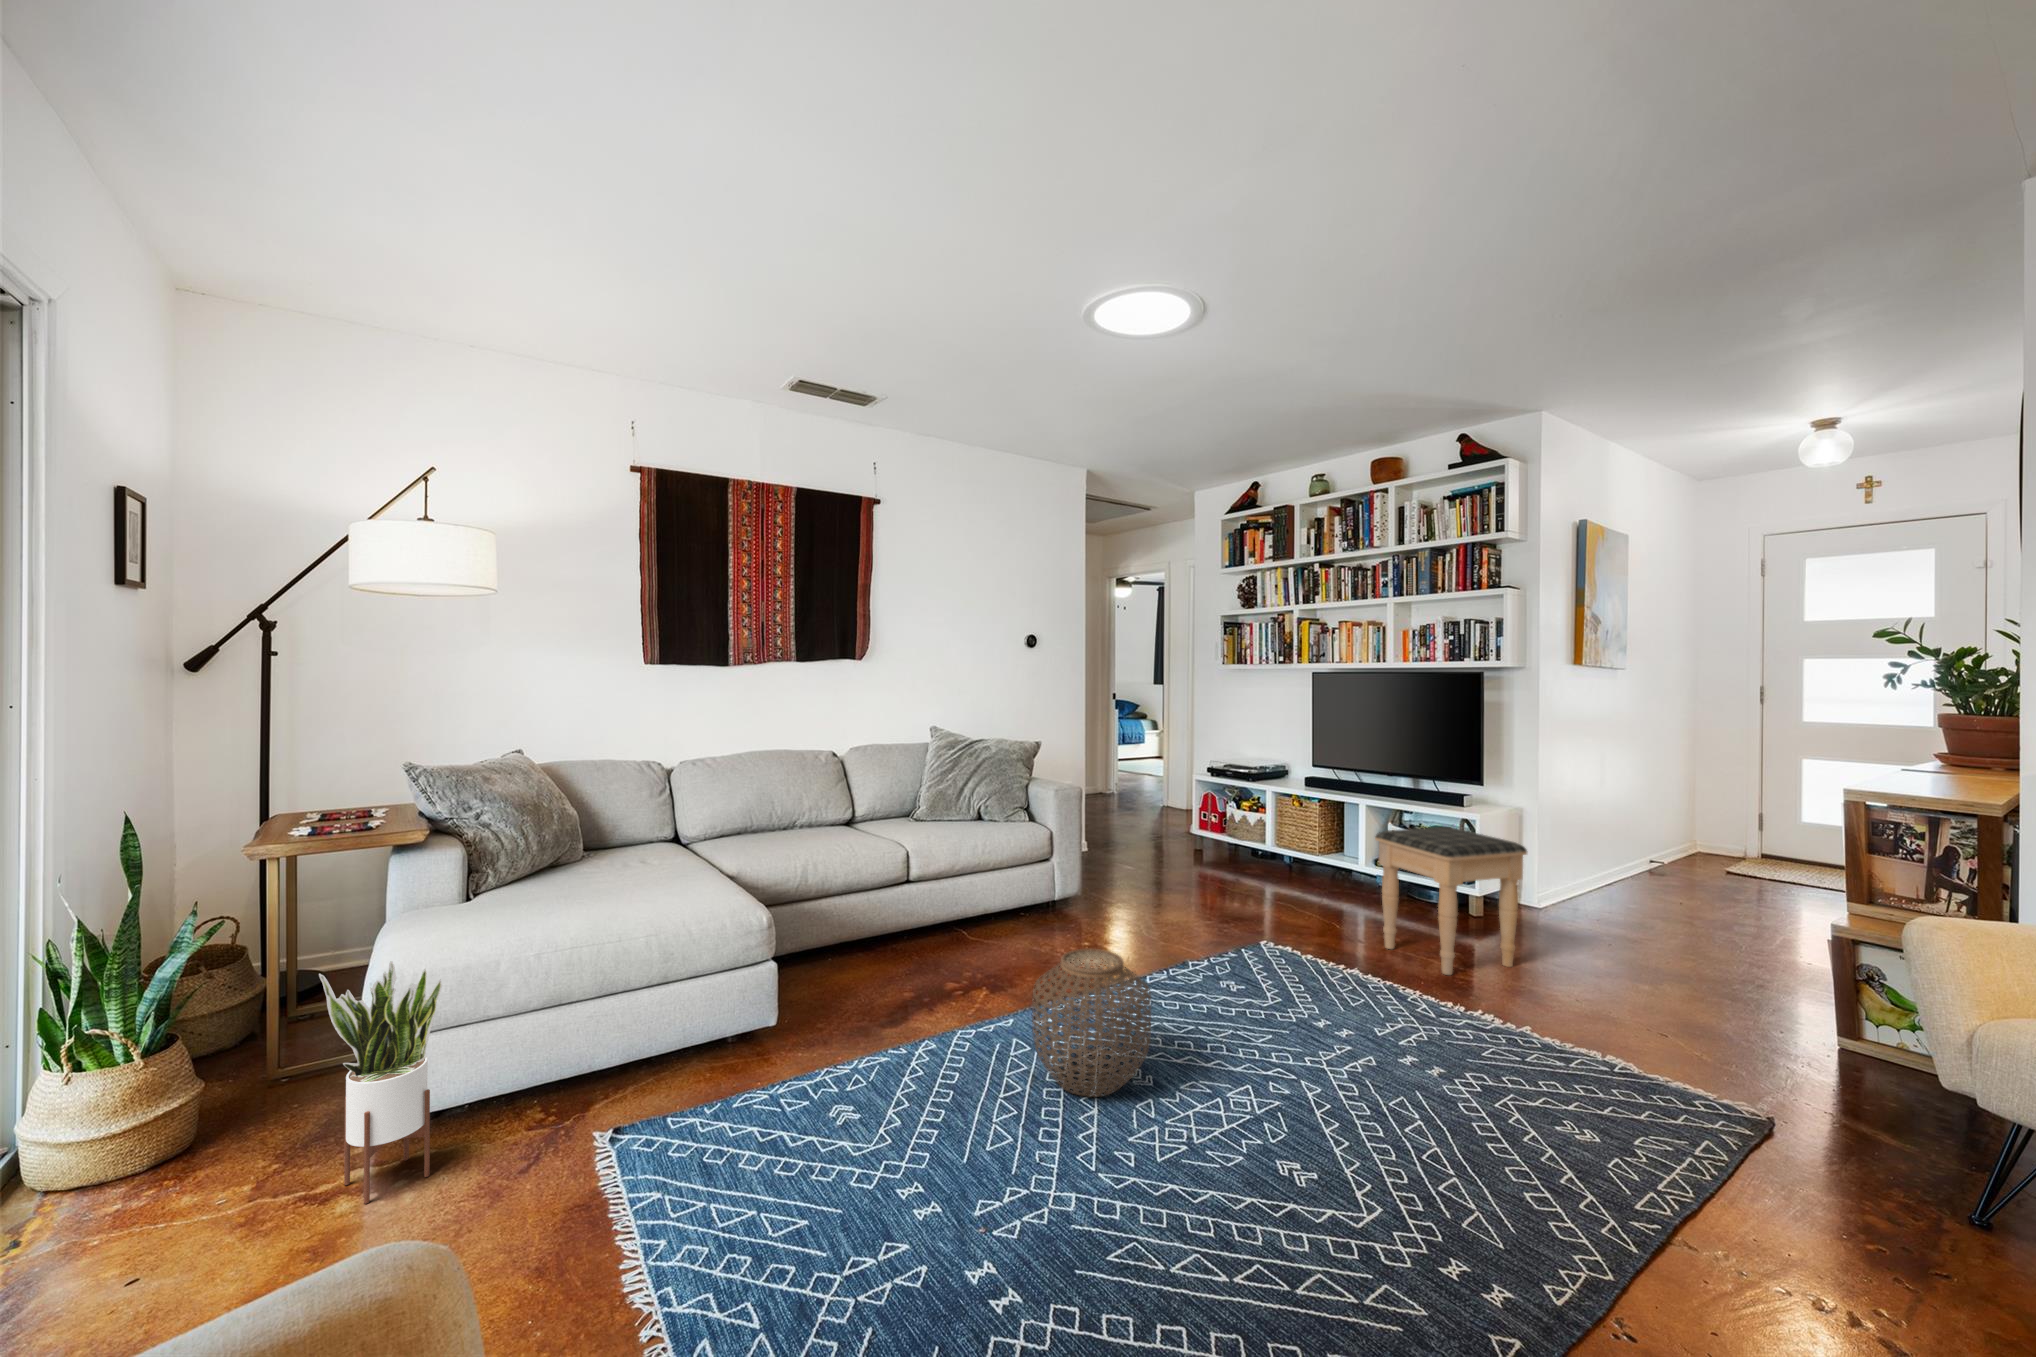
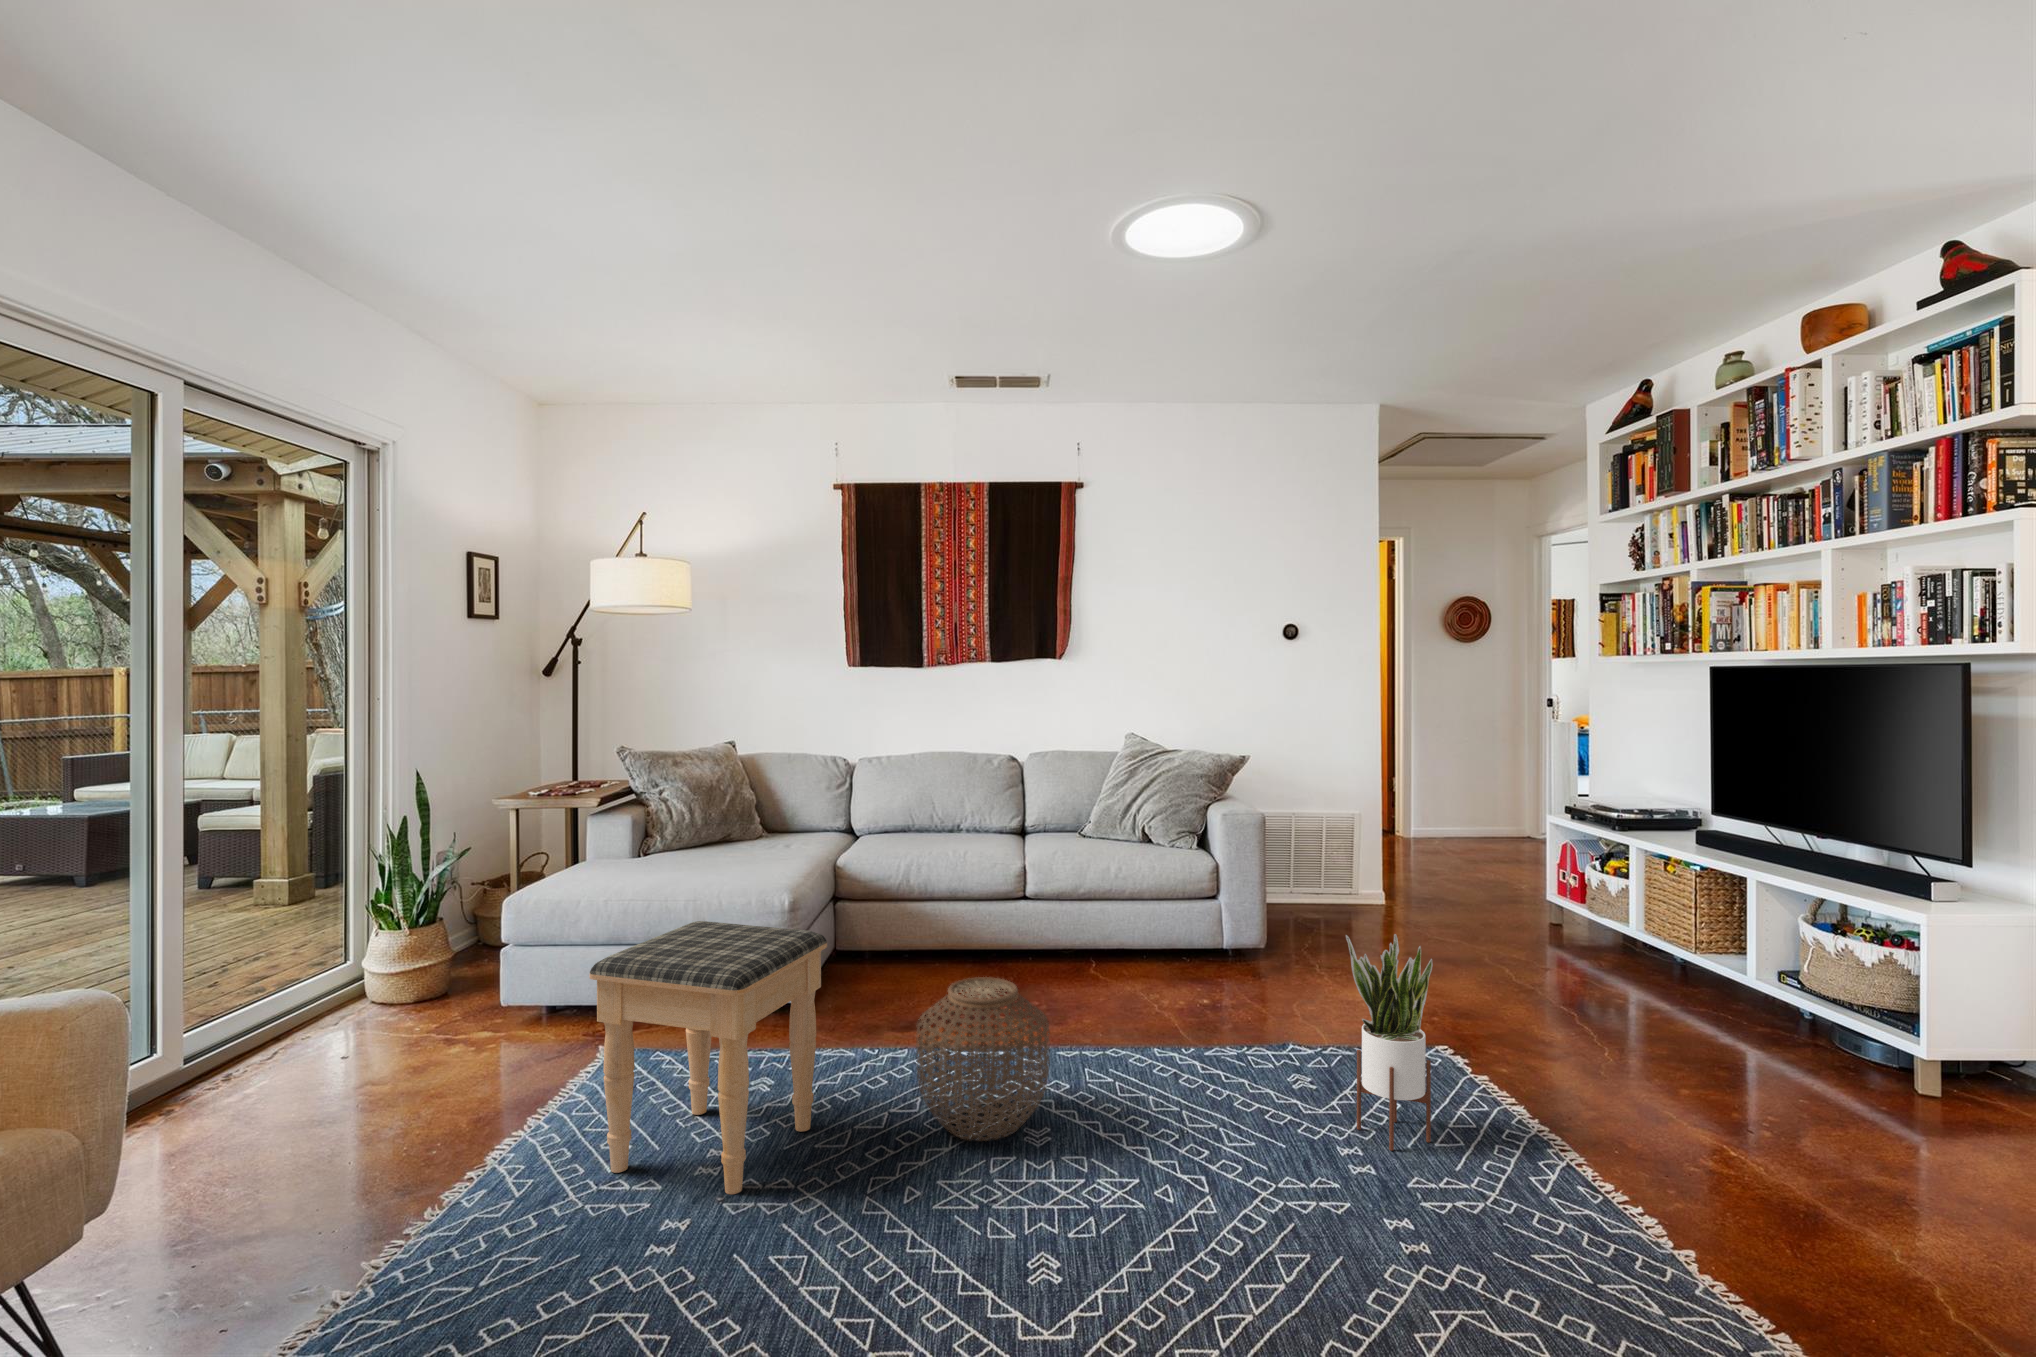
footstool: present [1375,827,1527,975] -> present [590,921,827,1194]
potted plant: present [319,961,442,1204] -> present [1346,934,1433,1151]

